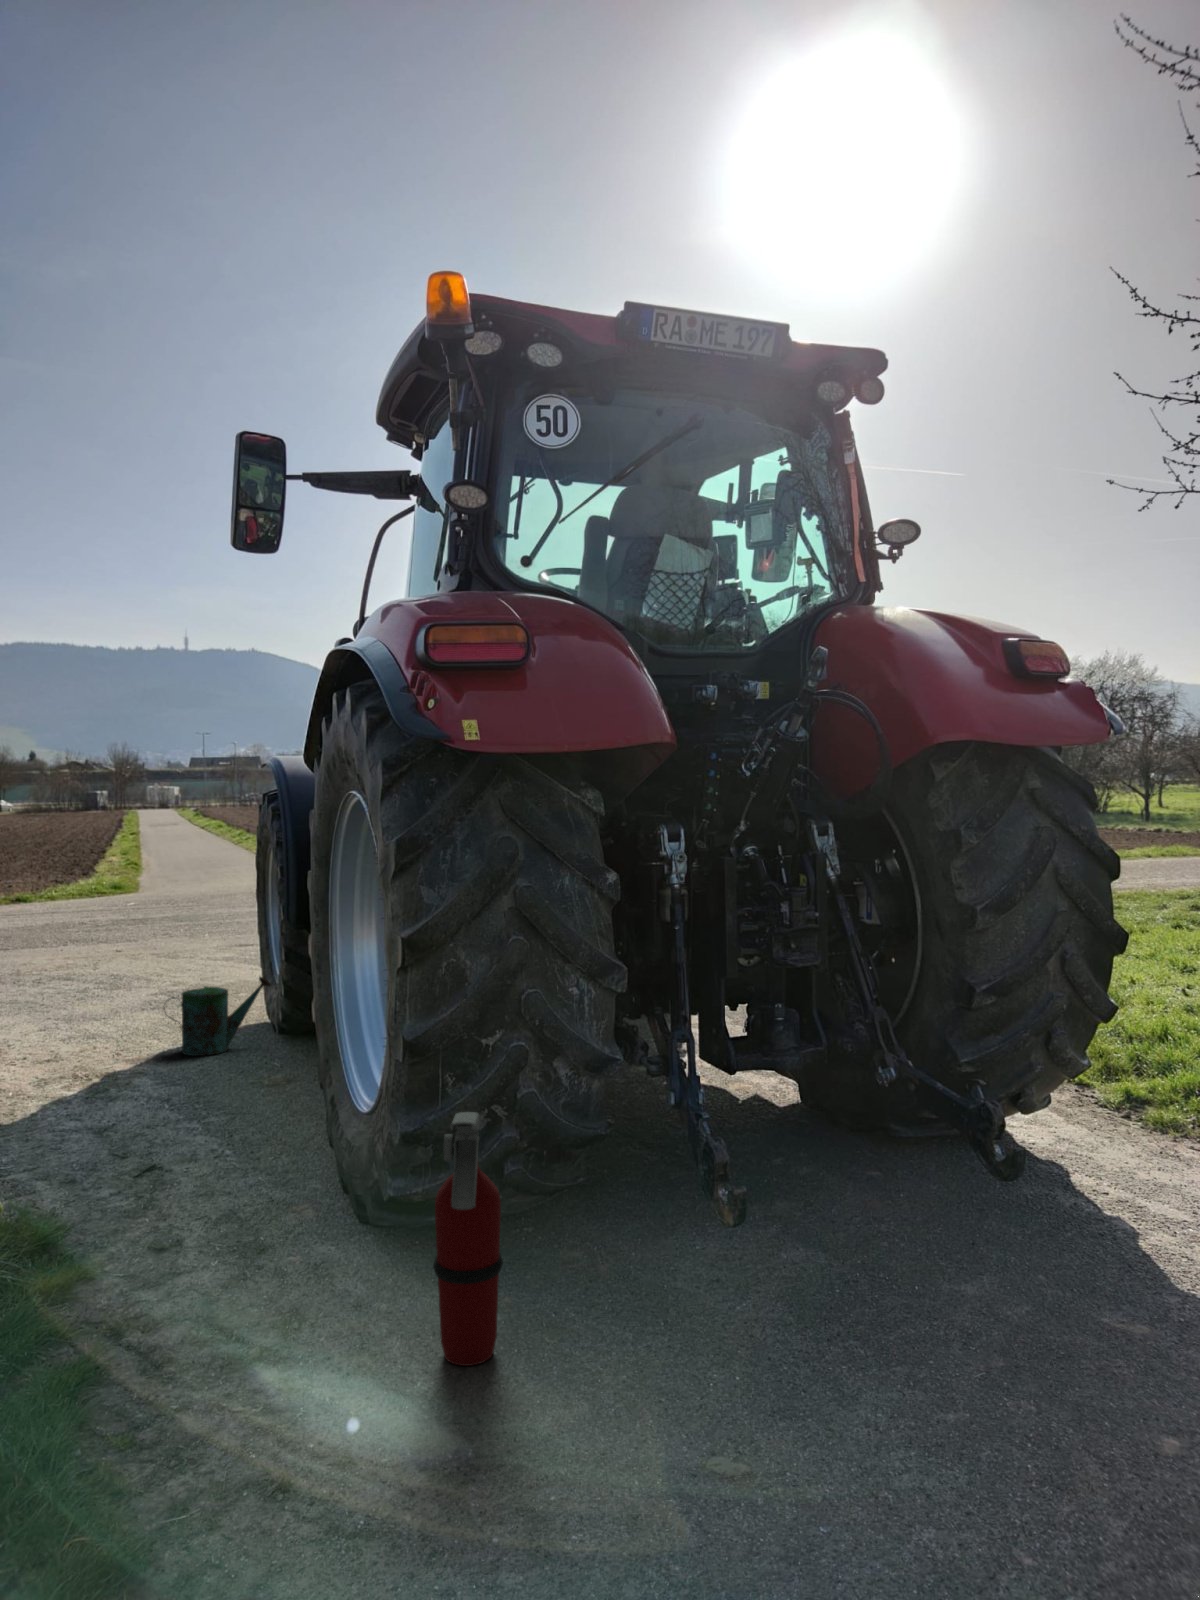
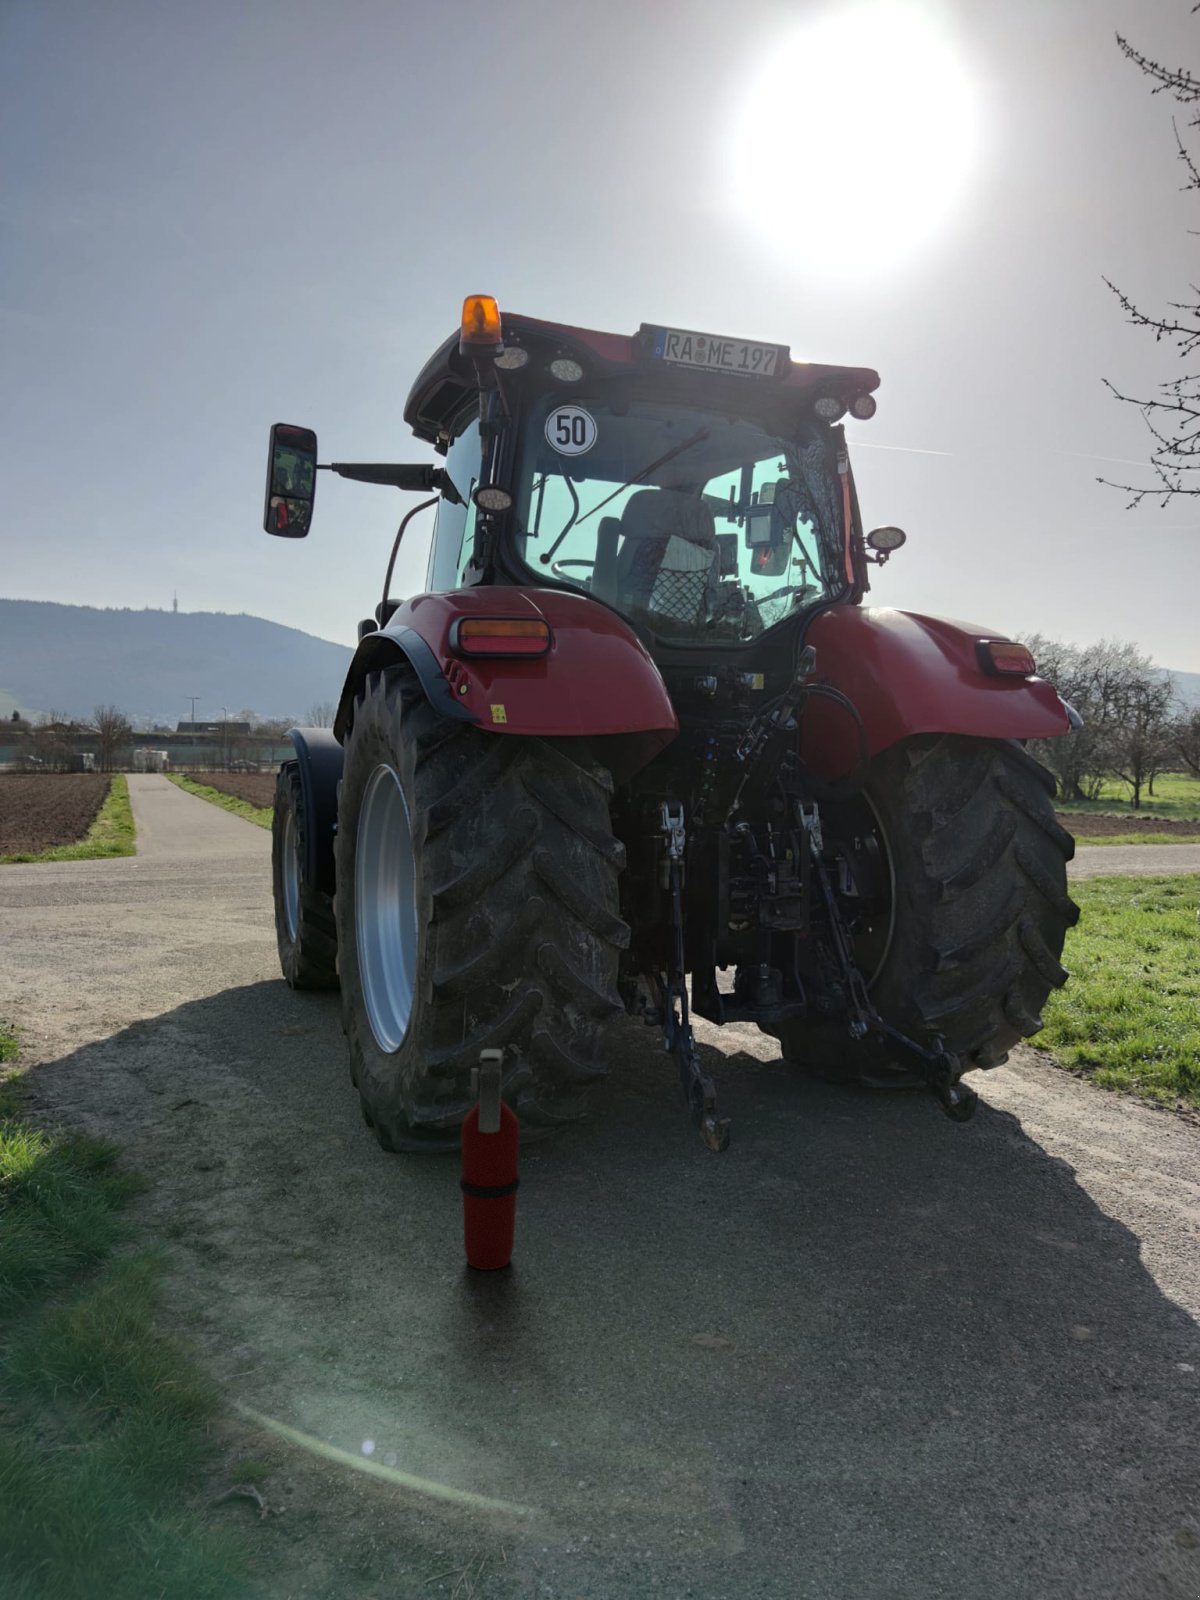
watering can: present [164,977,271,1056] -> none [187,934,288,1007]

